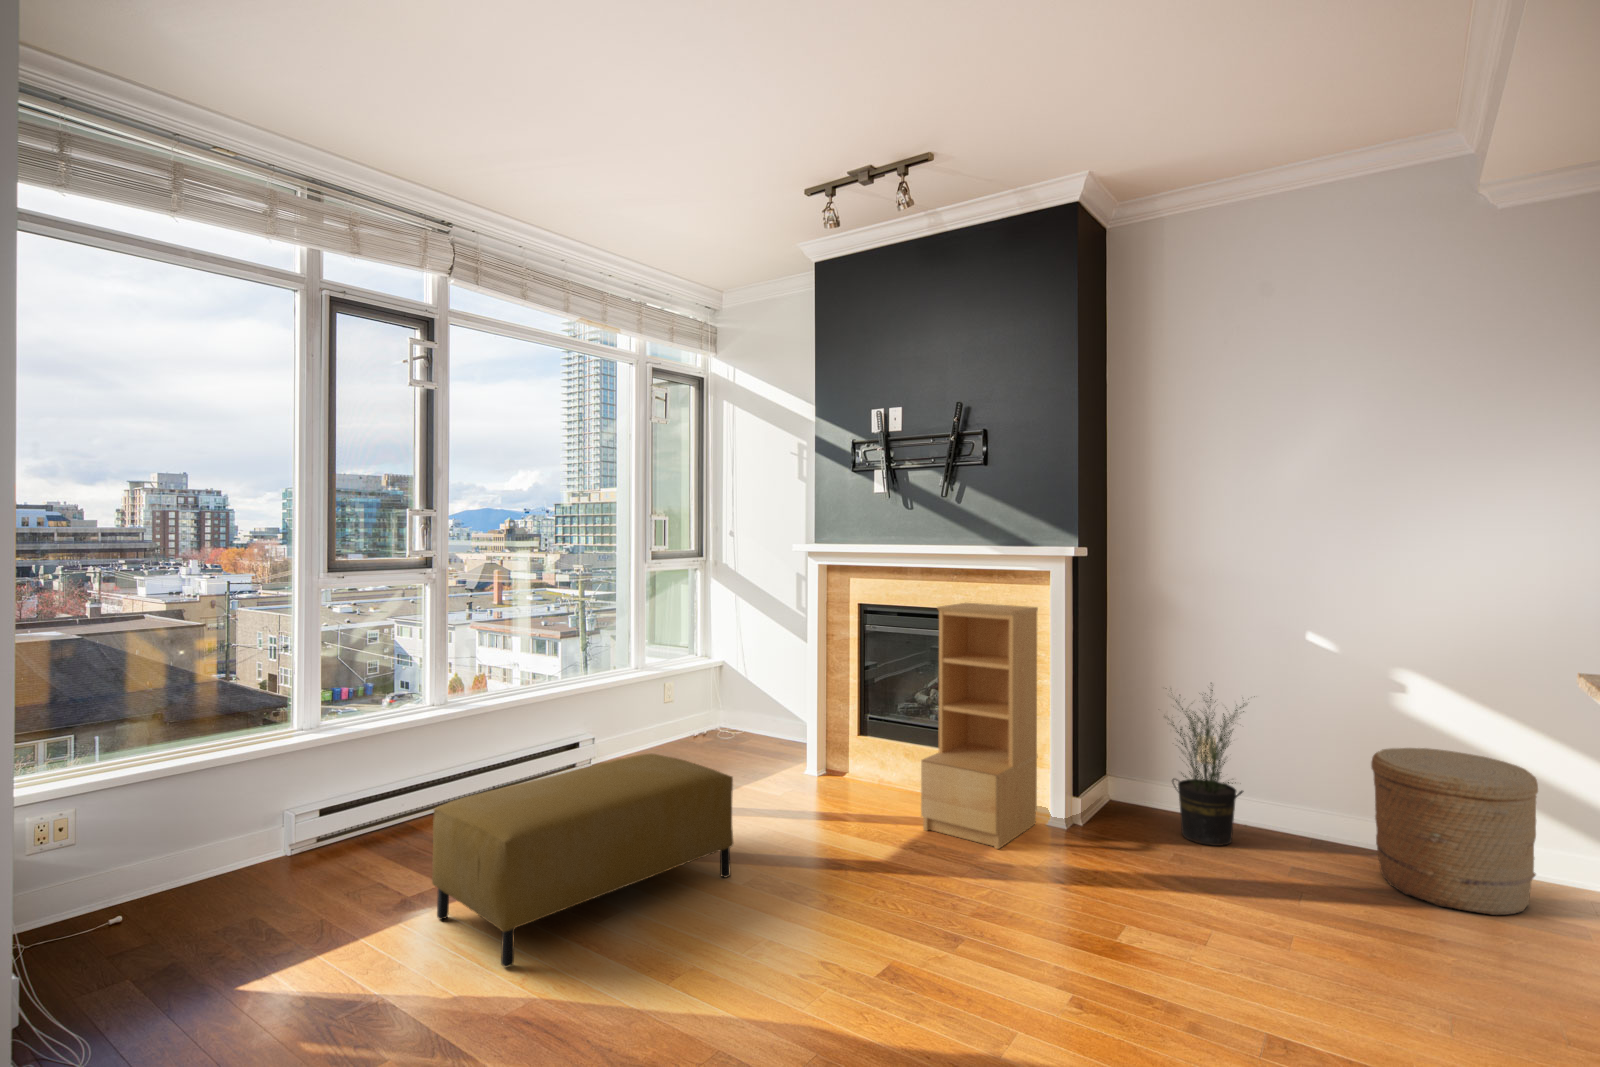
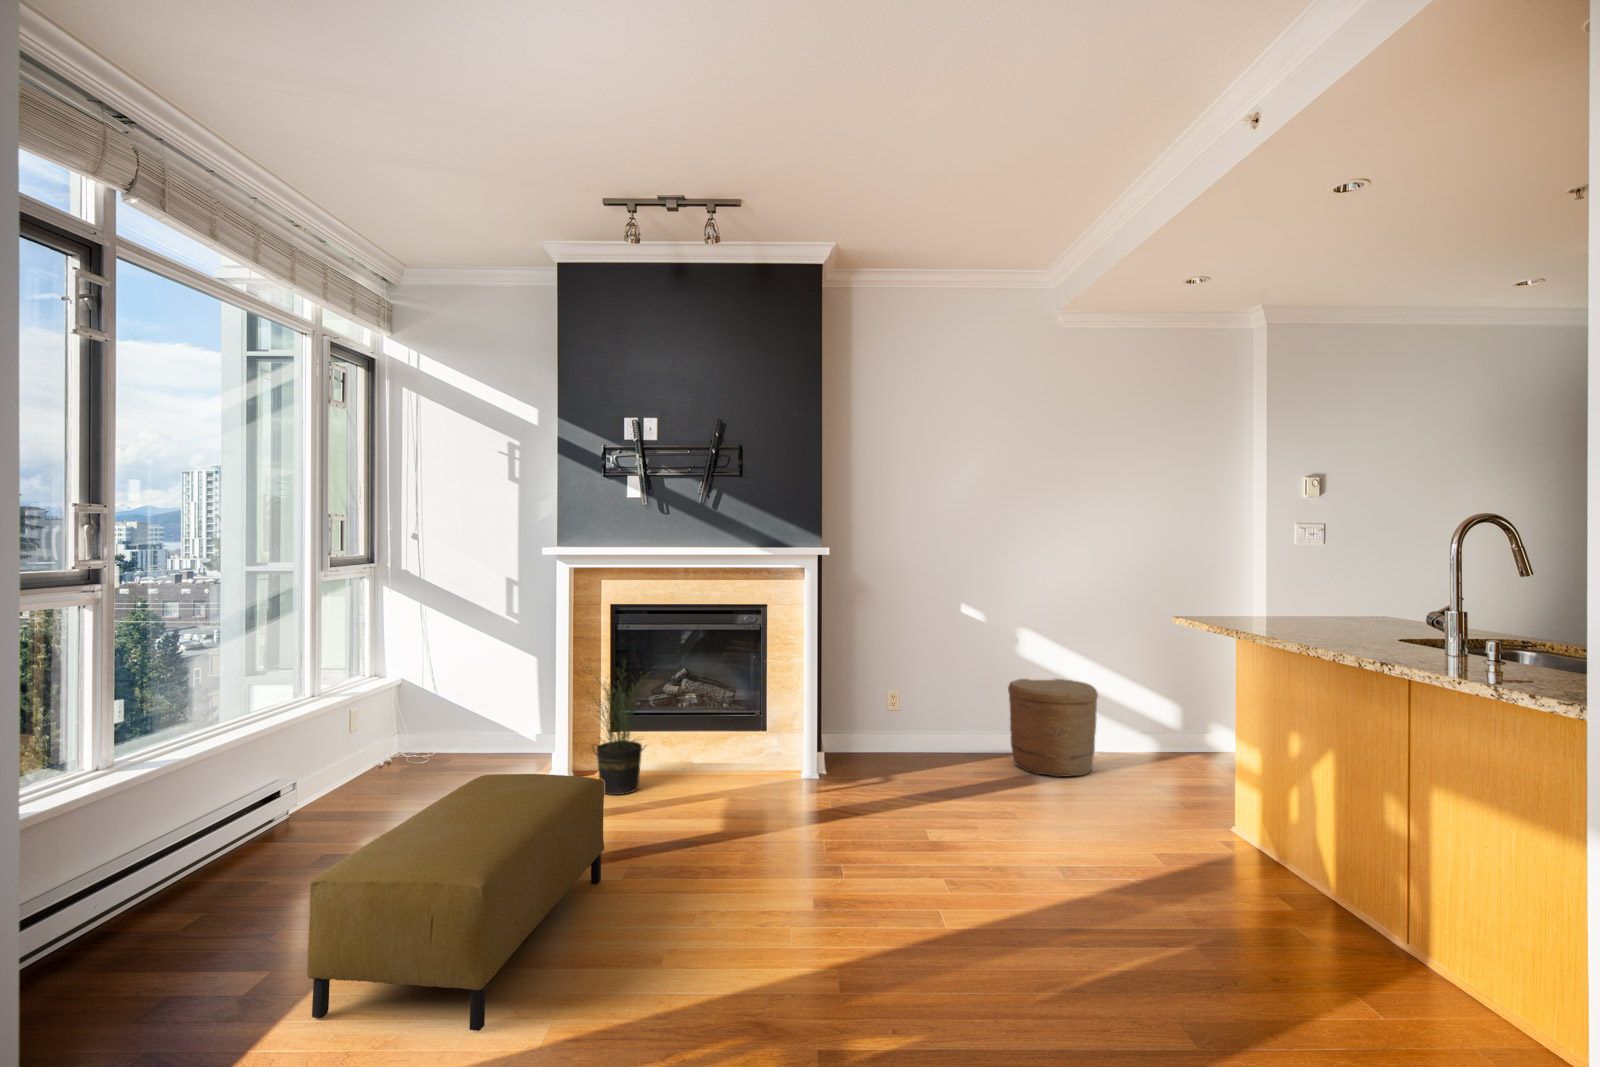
bookshelf: present [921,603,1038,849] -> none [718,597,795,803]
potted plant: present [1168,683,1245,846] -> present [587,667,650,795]

